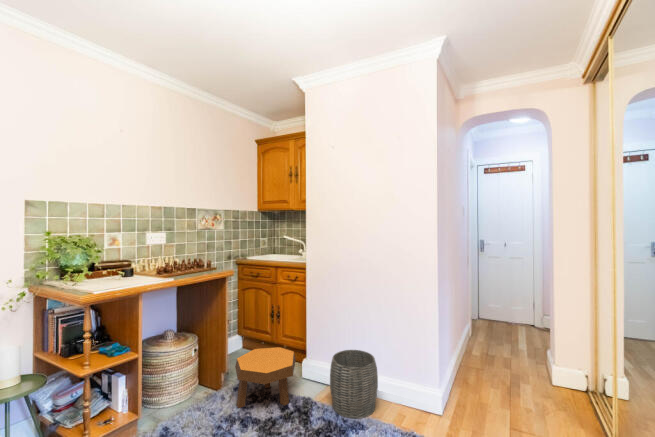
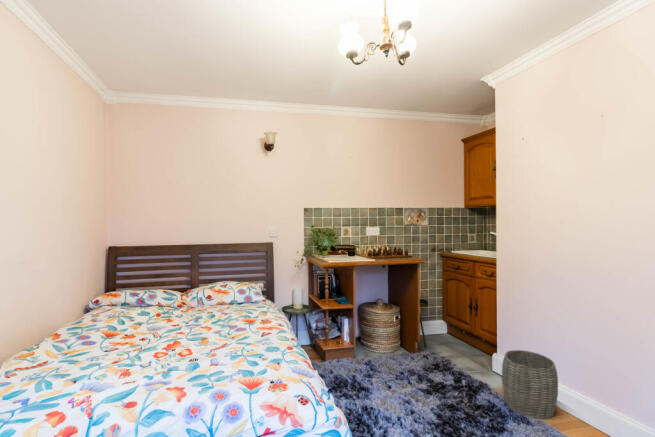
footstool: present [235,347,296,408] -> none [421,329,477,381]

